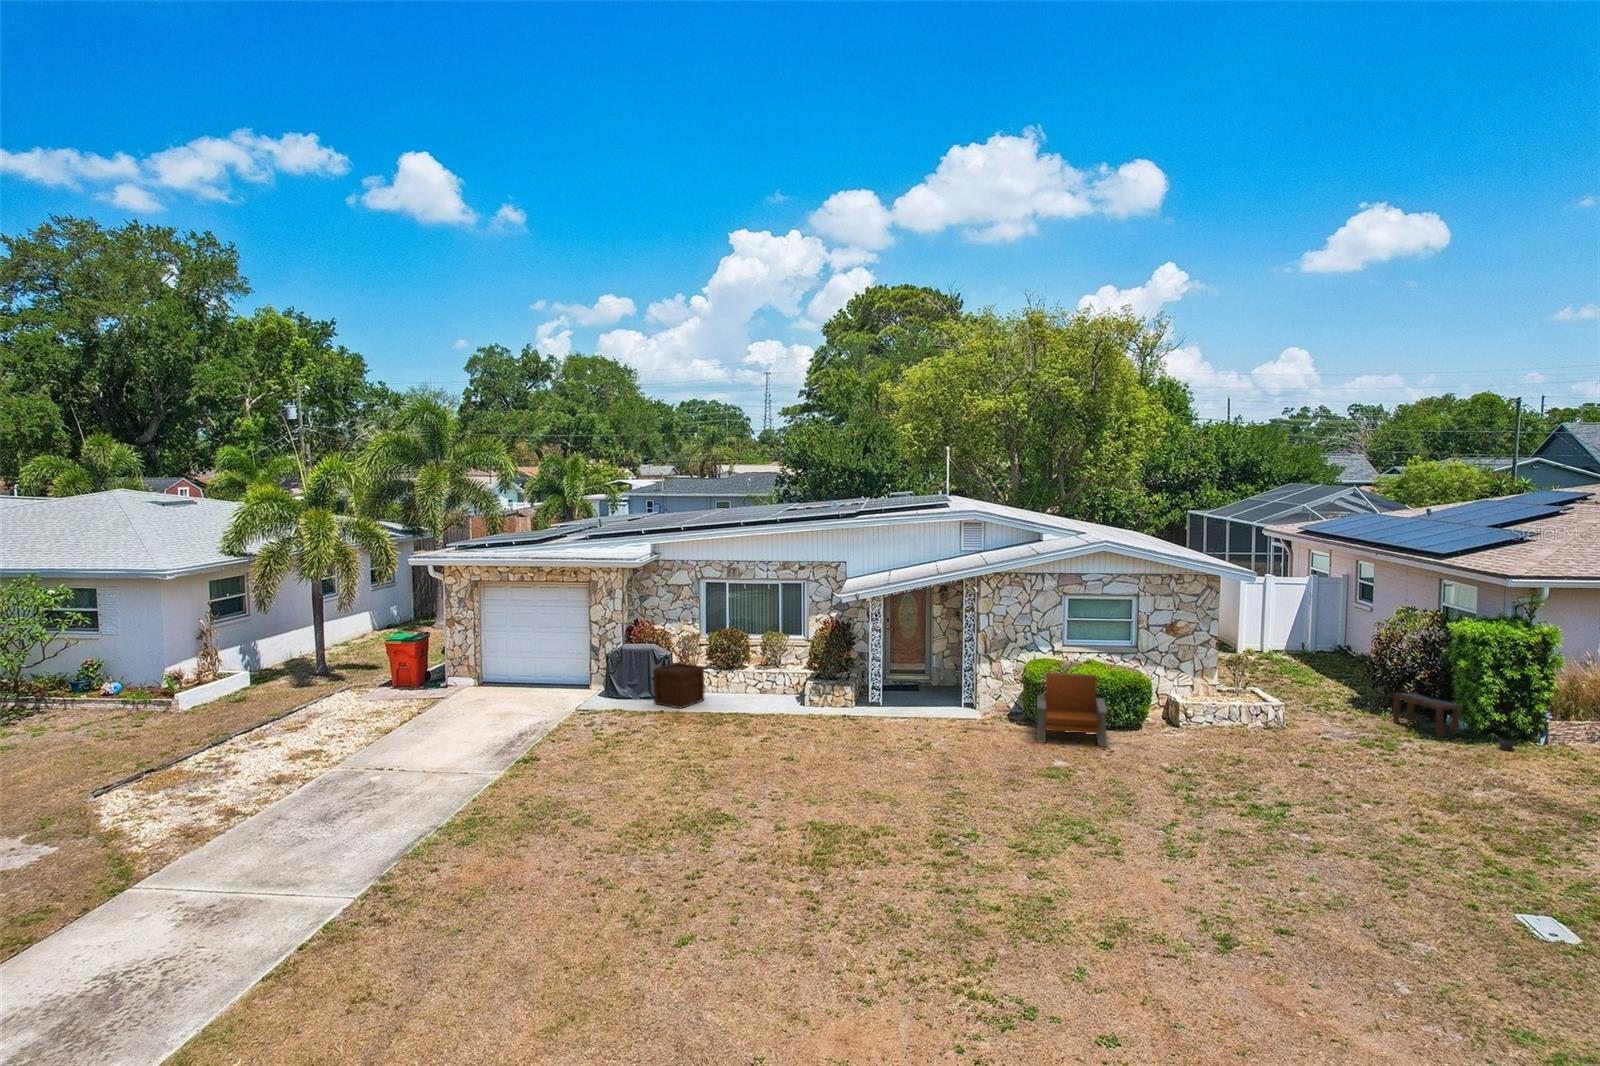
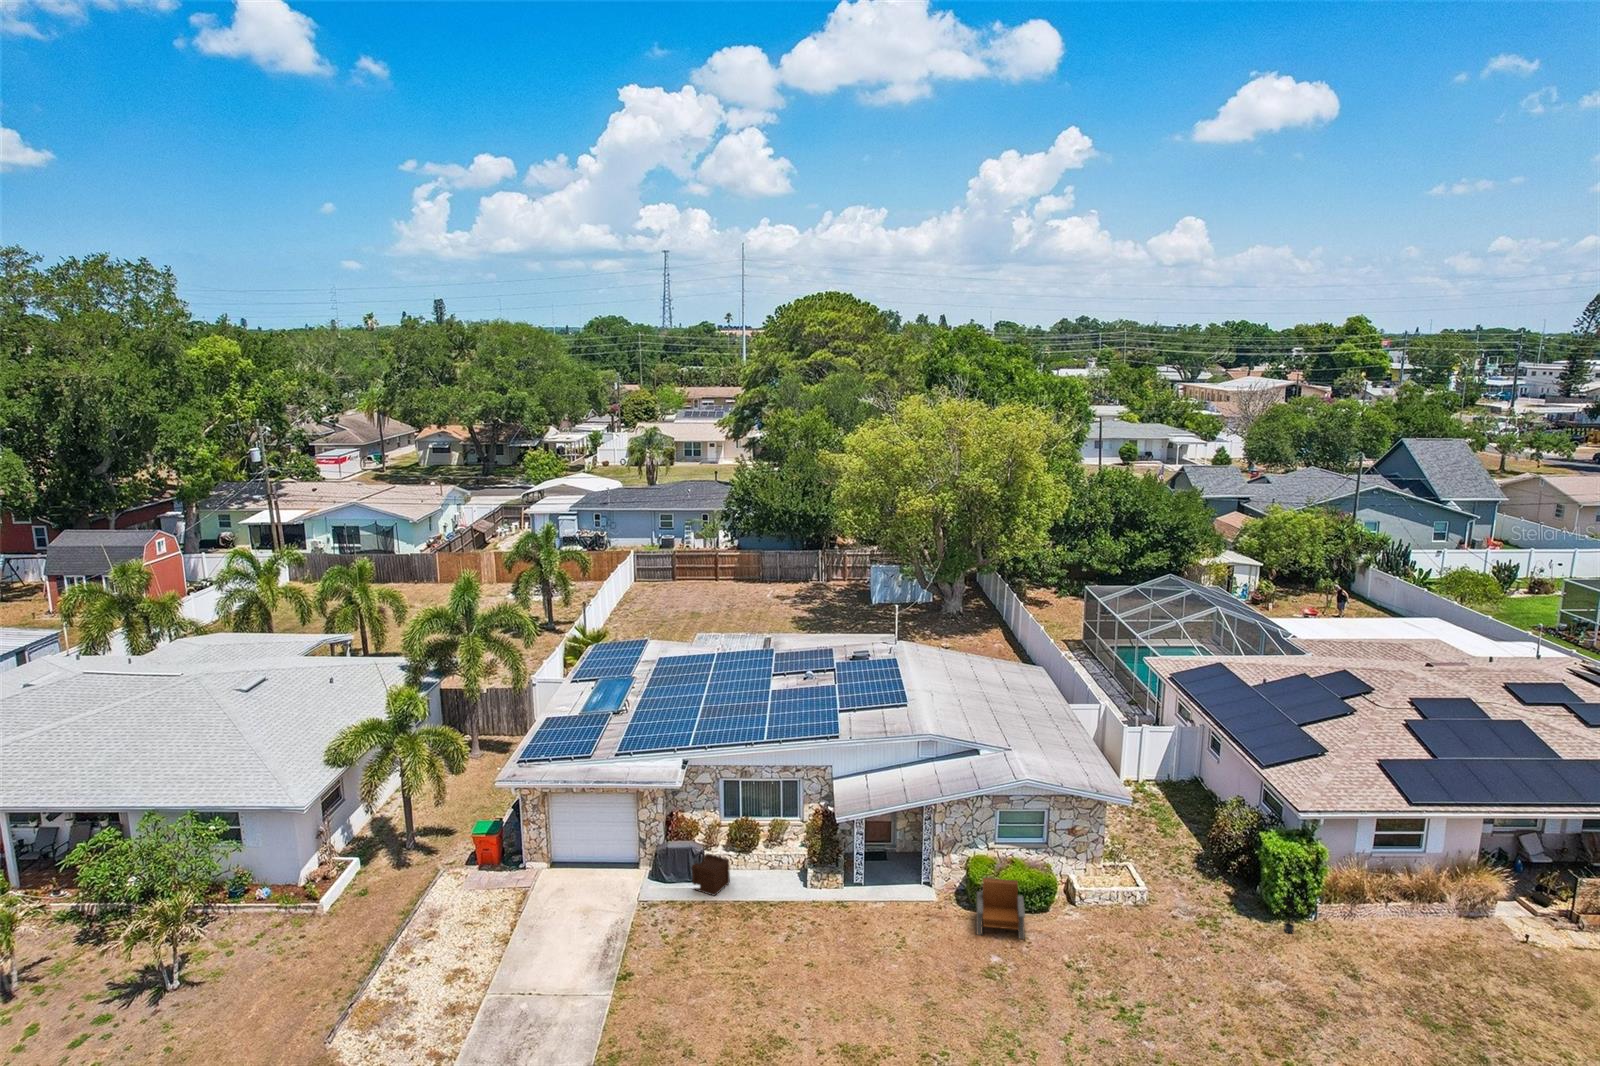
bench: present [1393,693,1461,737] -> none [1222,876,1264,917]

